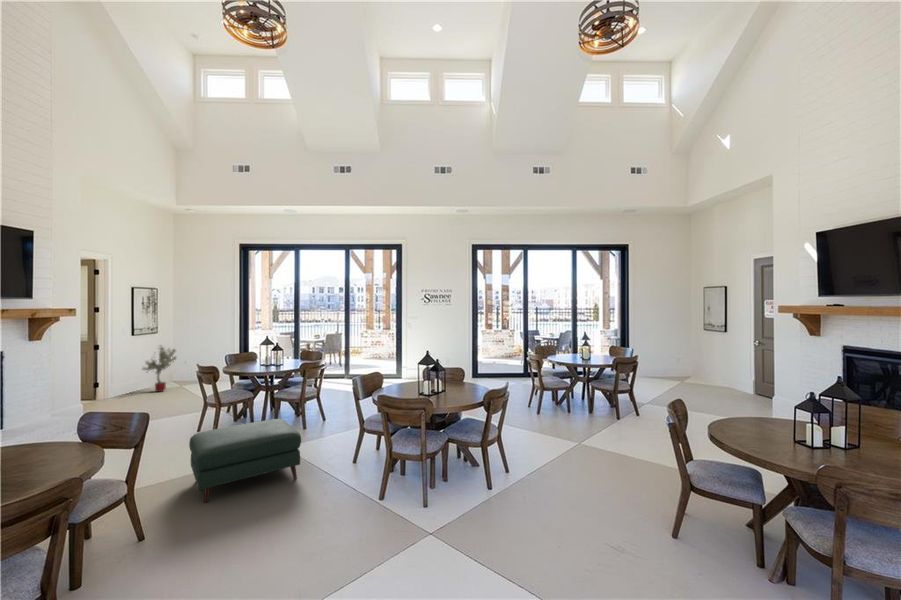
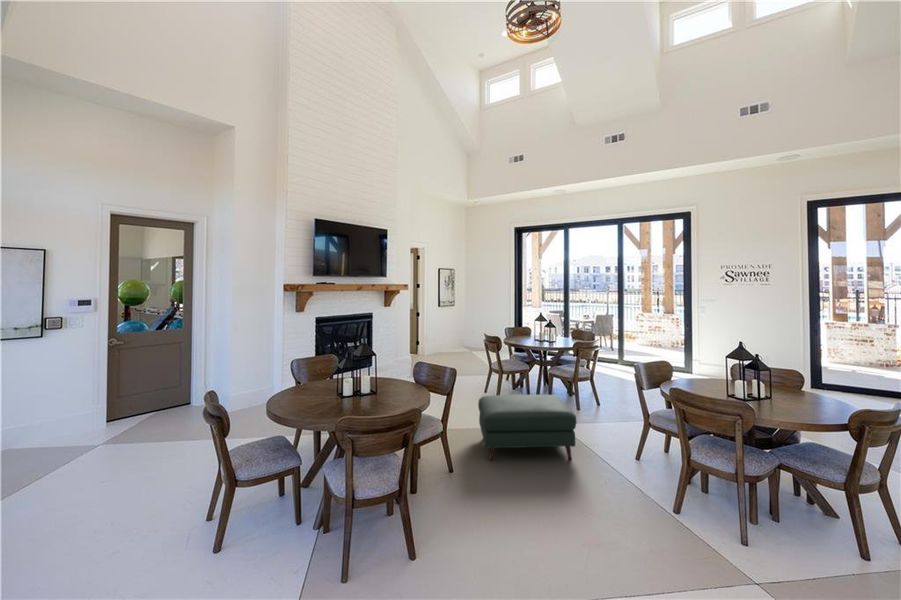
potted tree: present [142,346,176,392] -> none [446,317,470,355]

